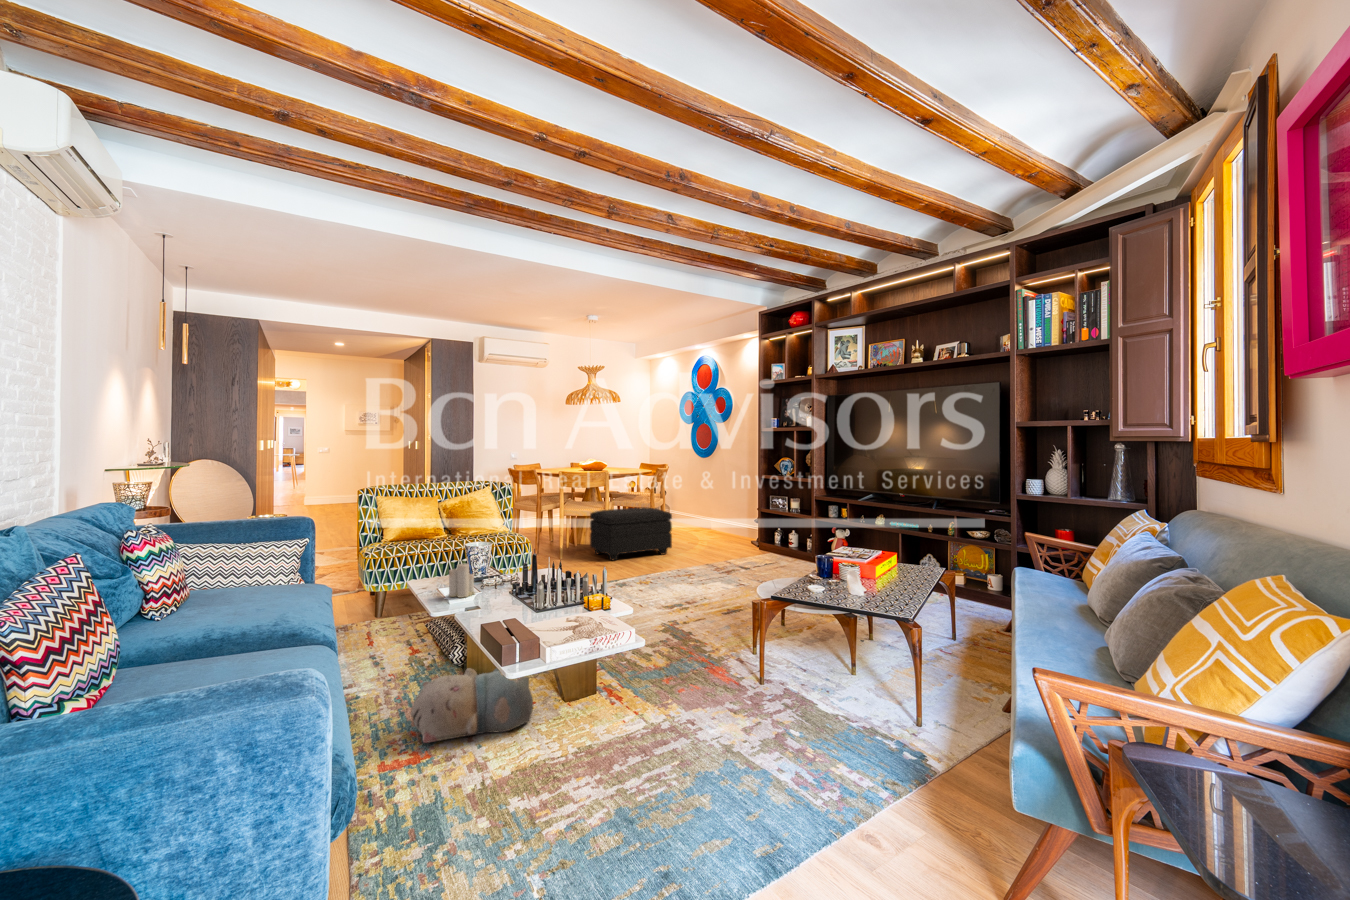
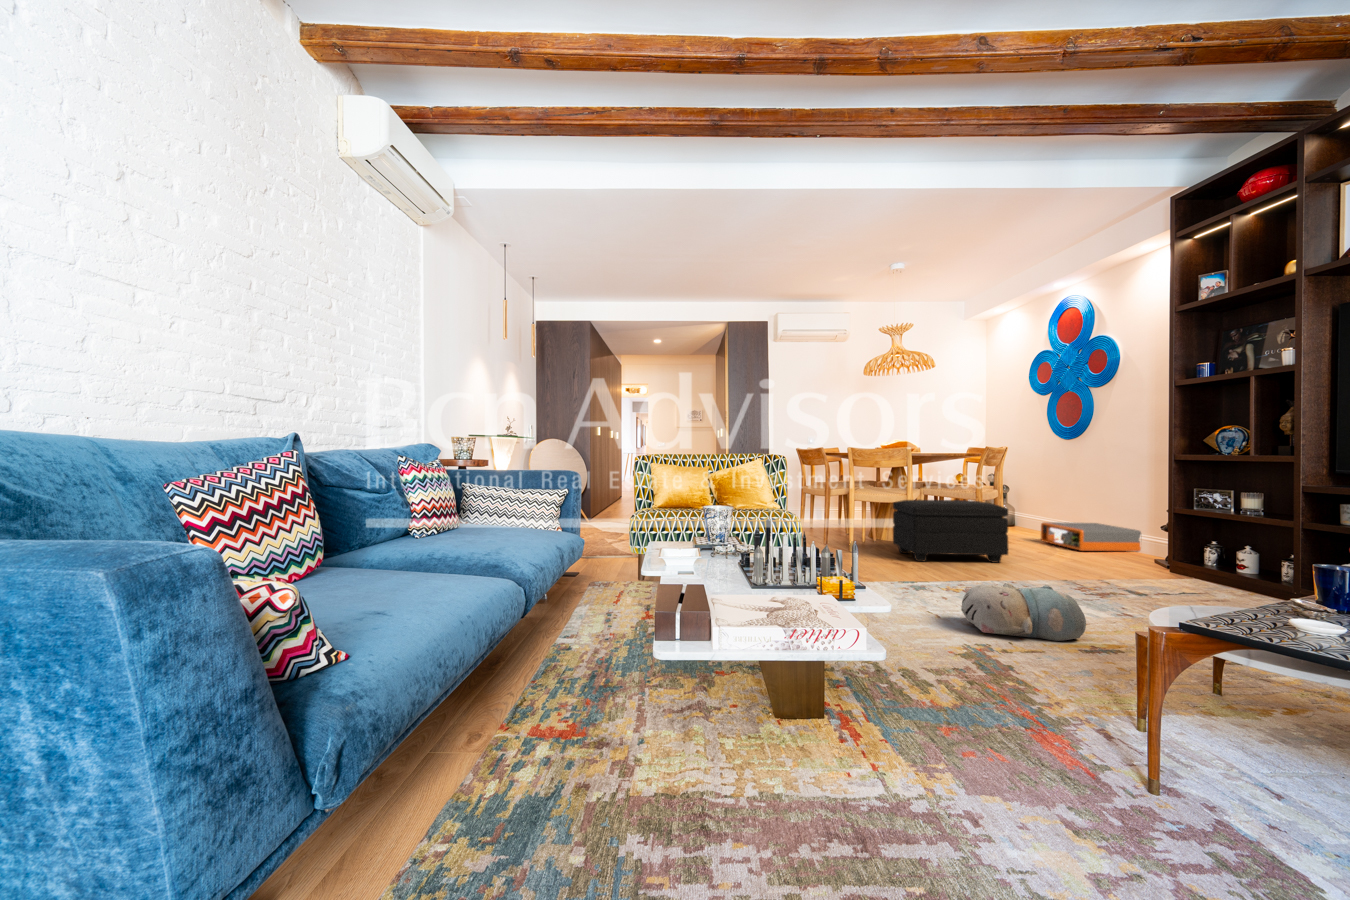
storage box: none [688,515,745,537] -> present [1041,522,1141,551]
candle: present [449,563,475,598] -> none [677,518,704,561]
plush toy: present [410,668,533,743] -> present [961,583,1086,641]

